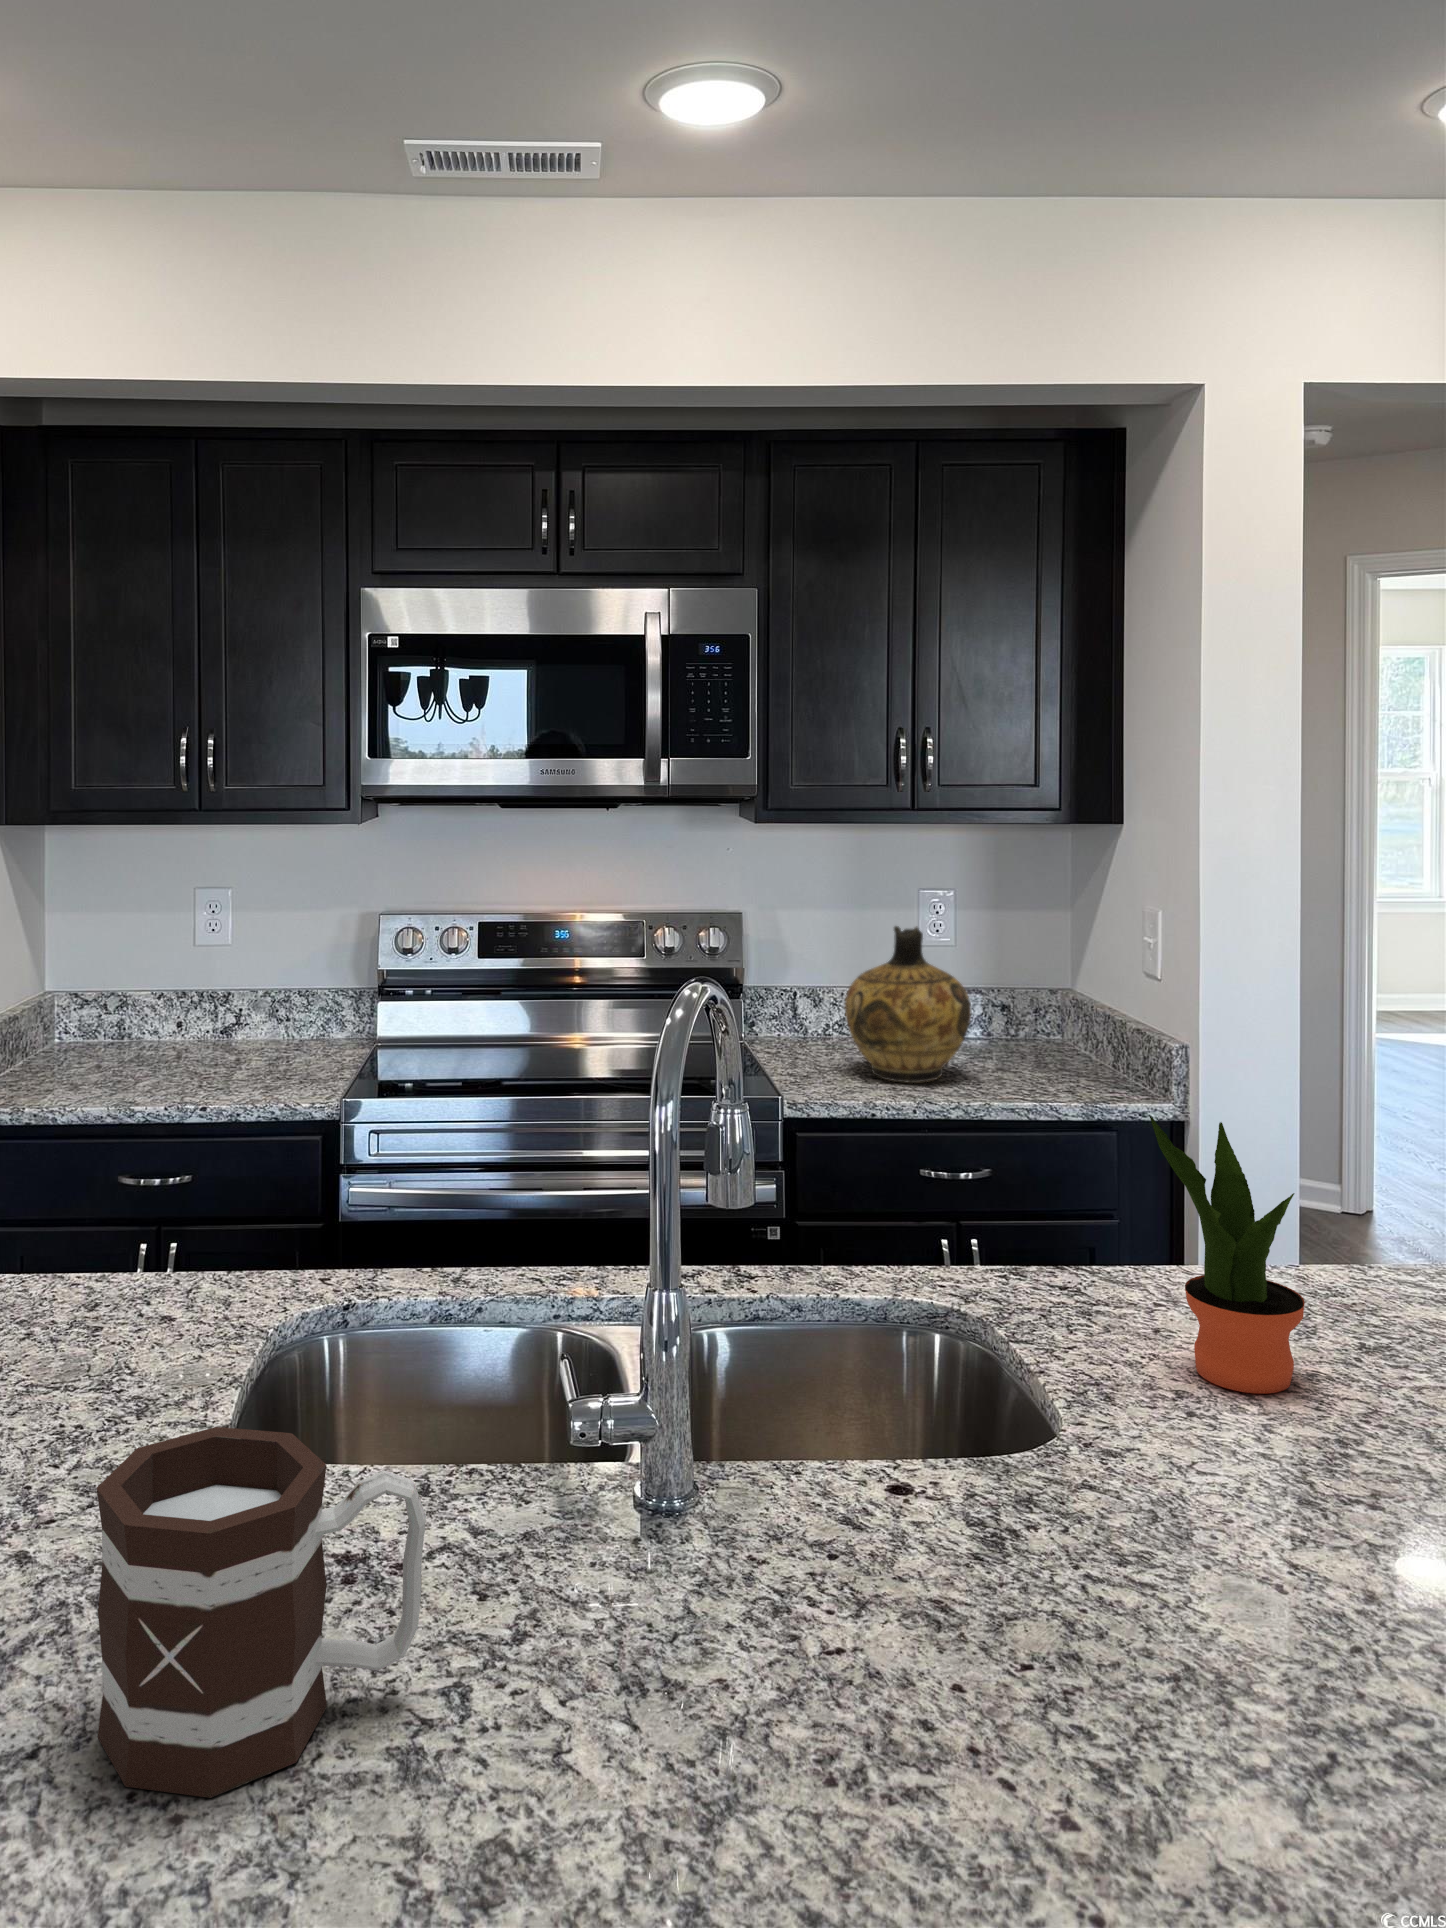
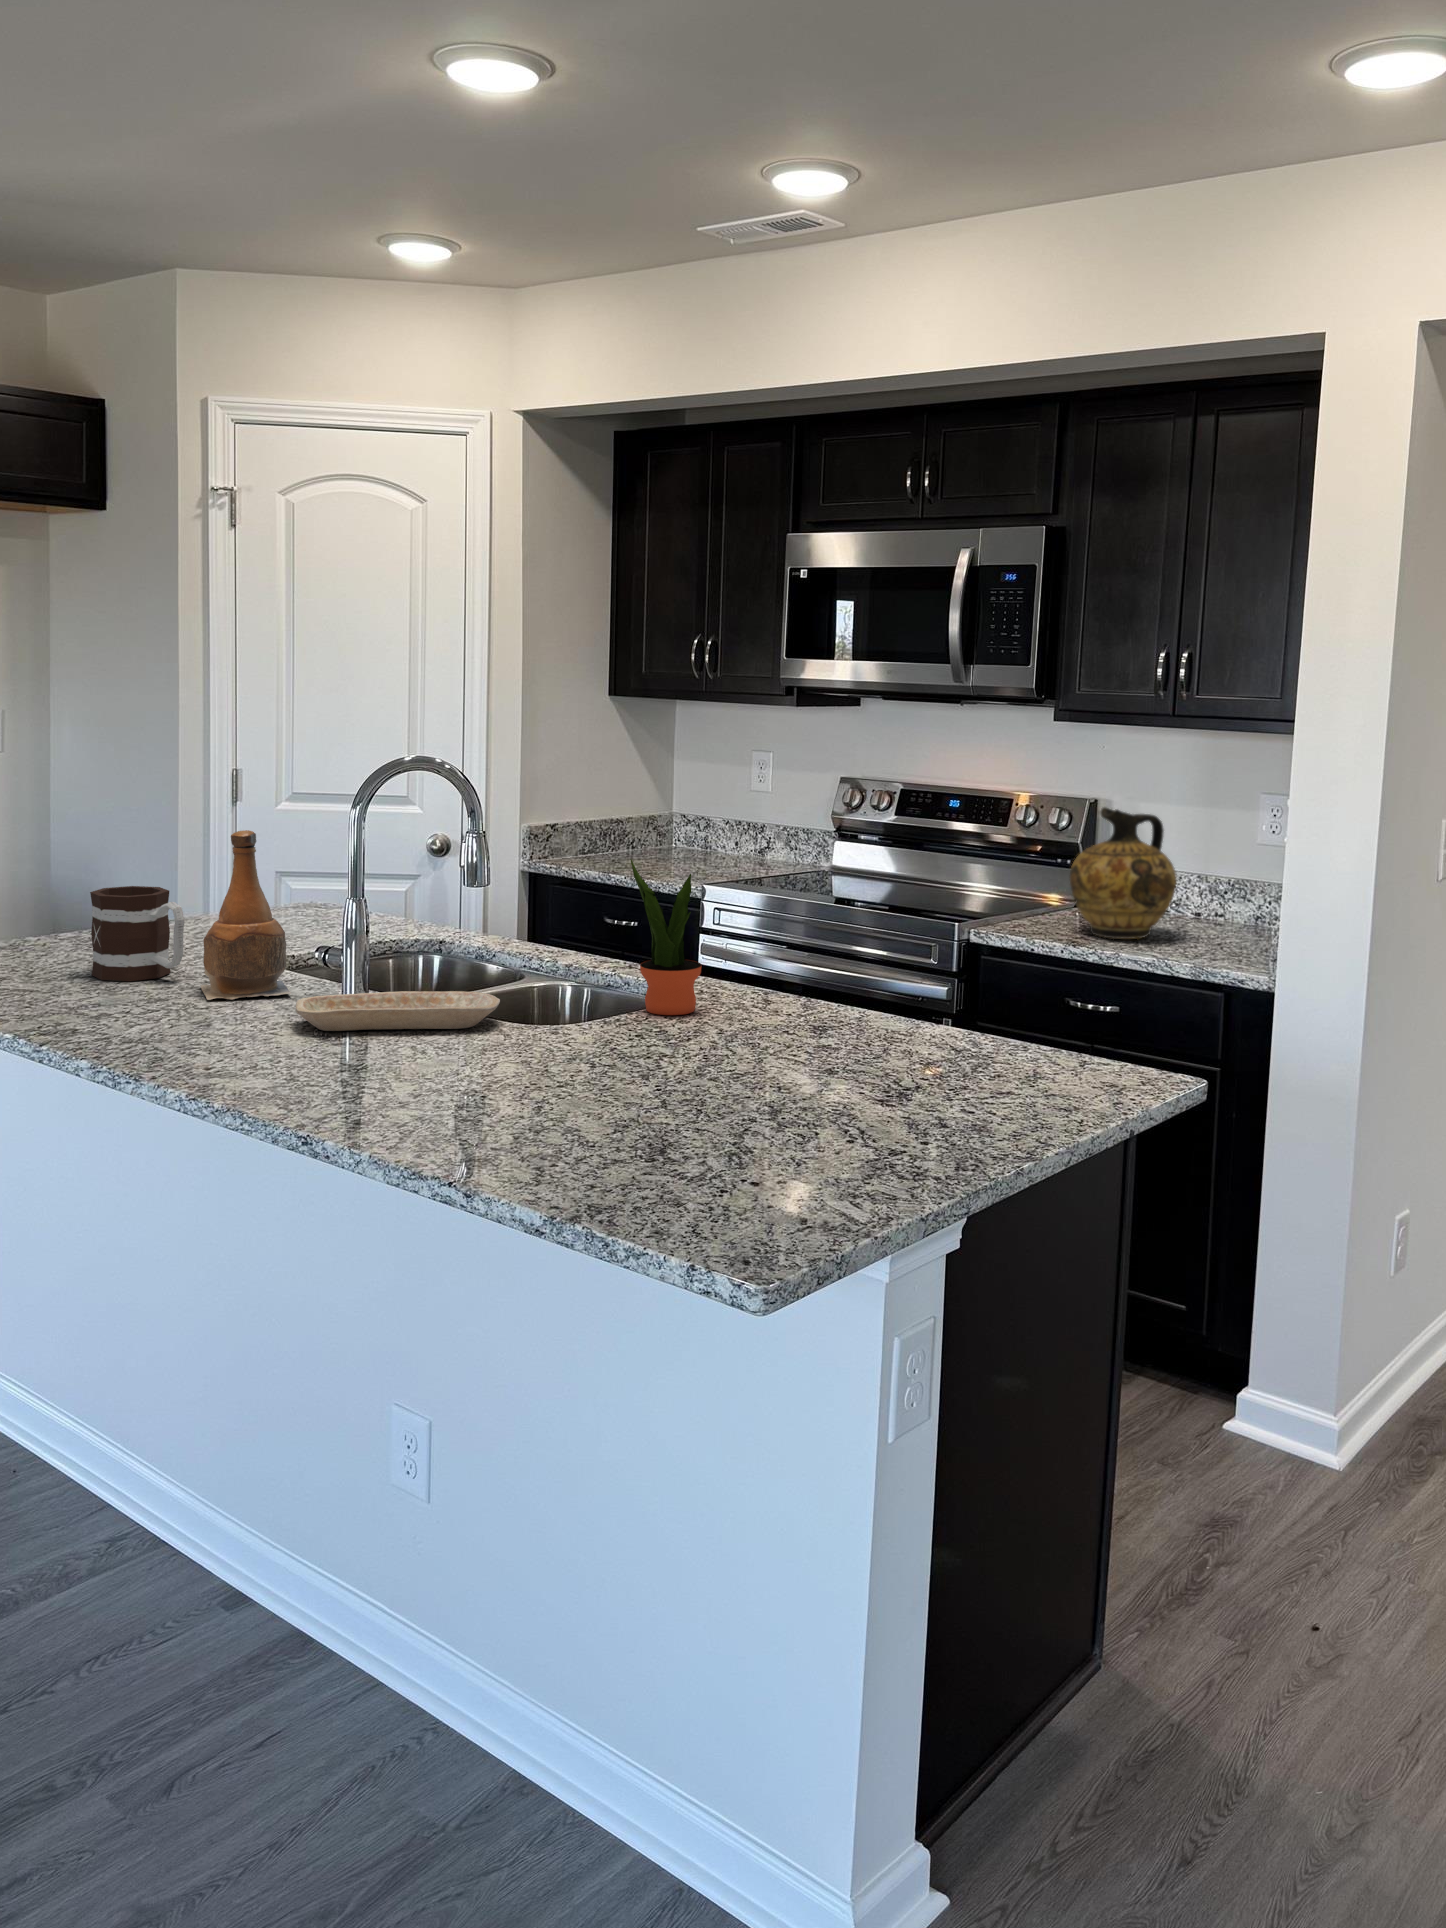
bottle: none [513,1225,774,1746] -> present [201,830,291,1000]
tray: none [1048,1465,1346,1737] -> present [296,991,500,1031]

